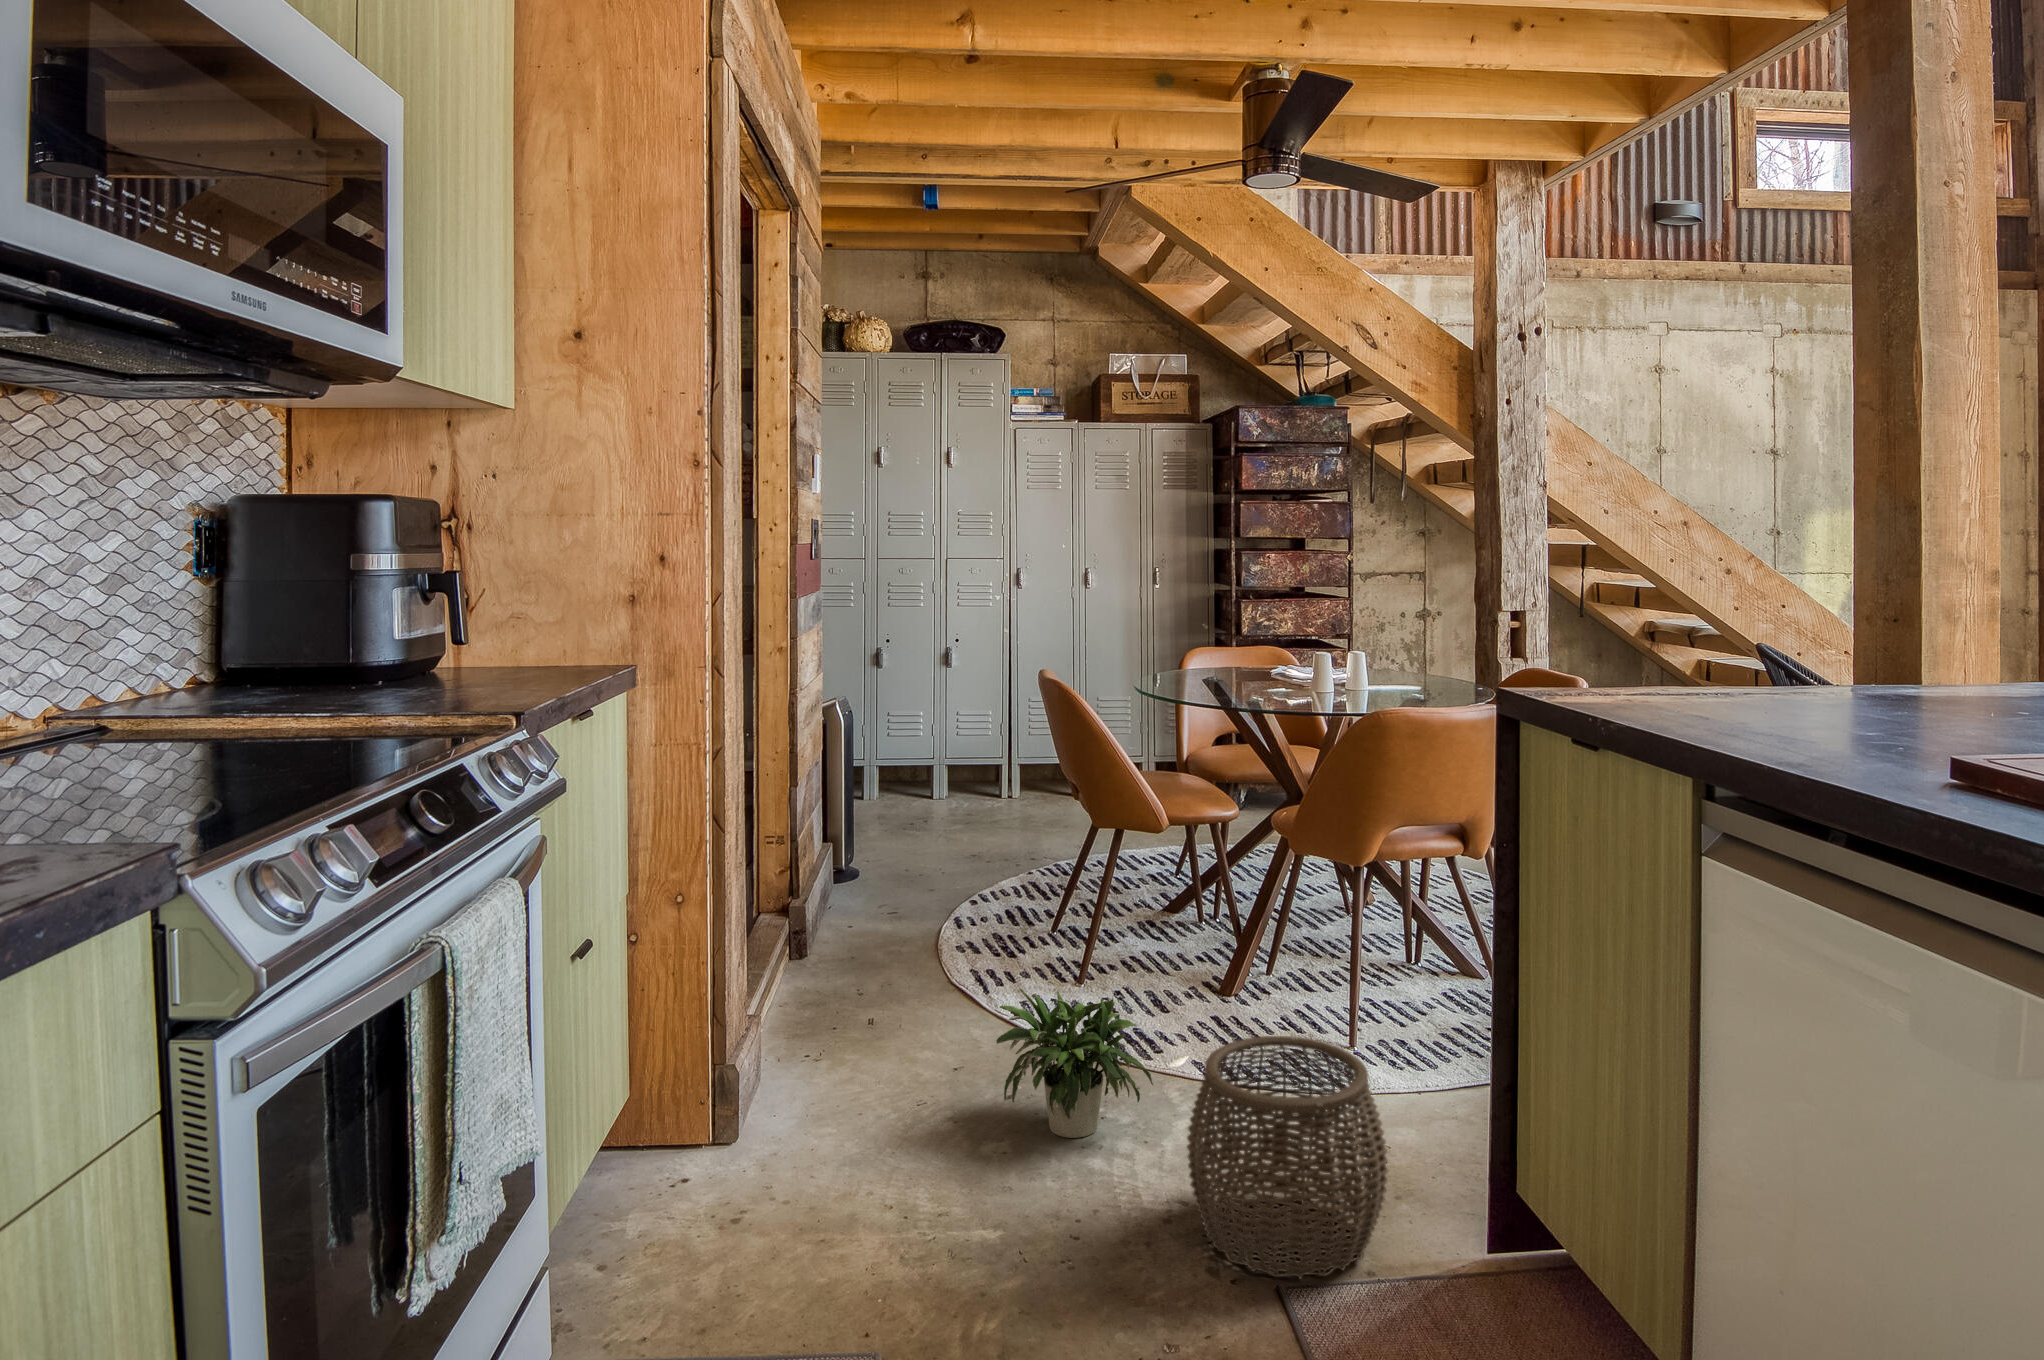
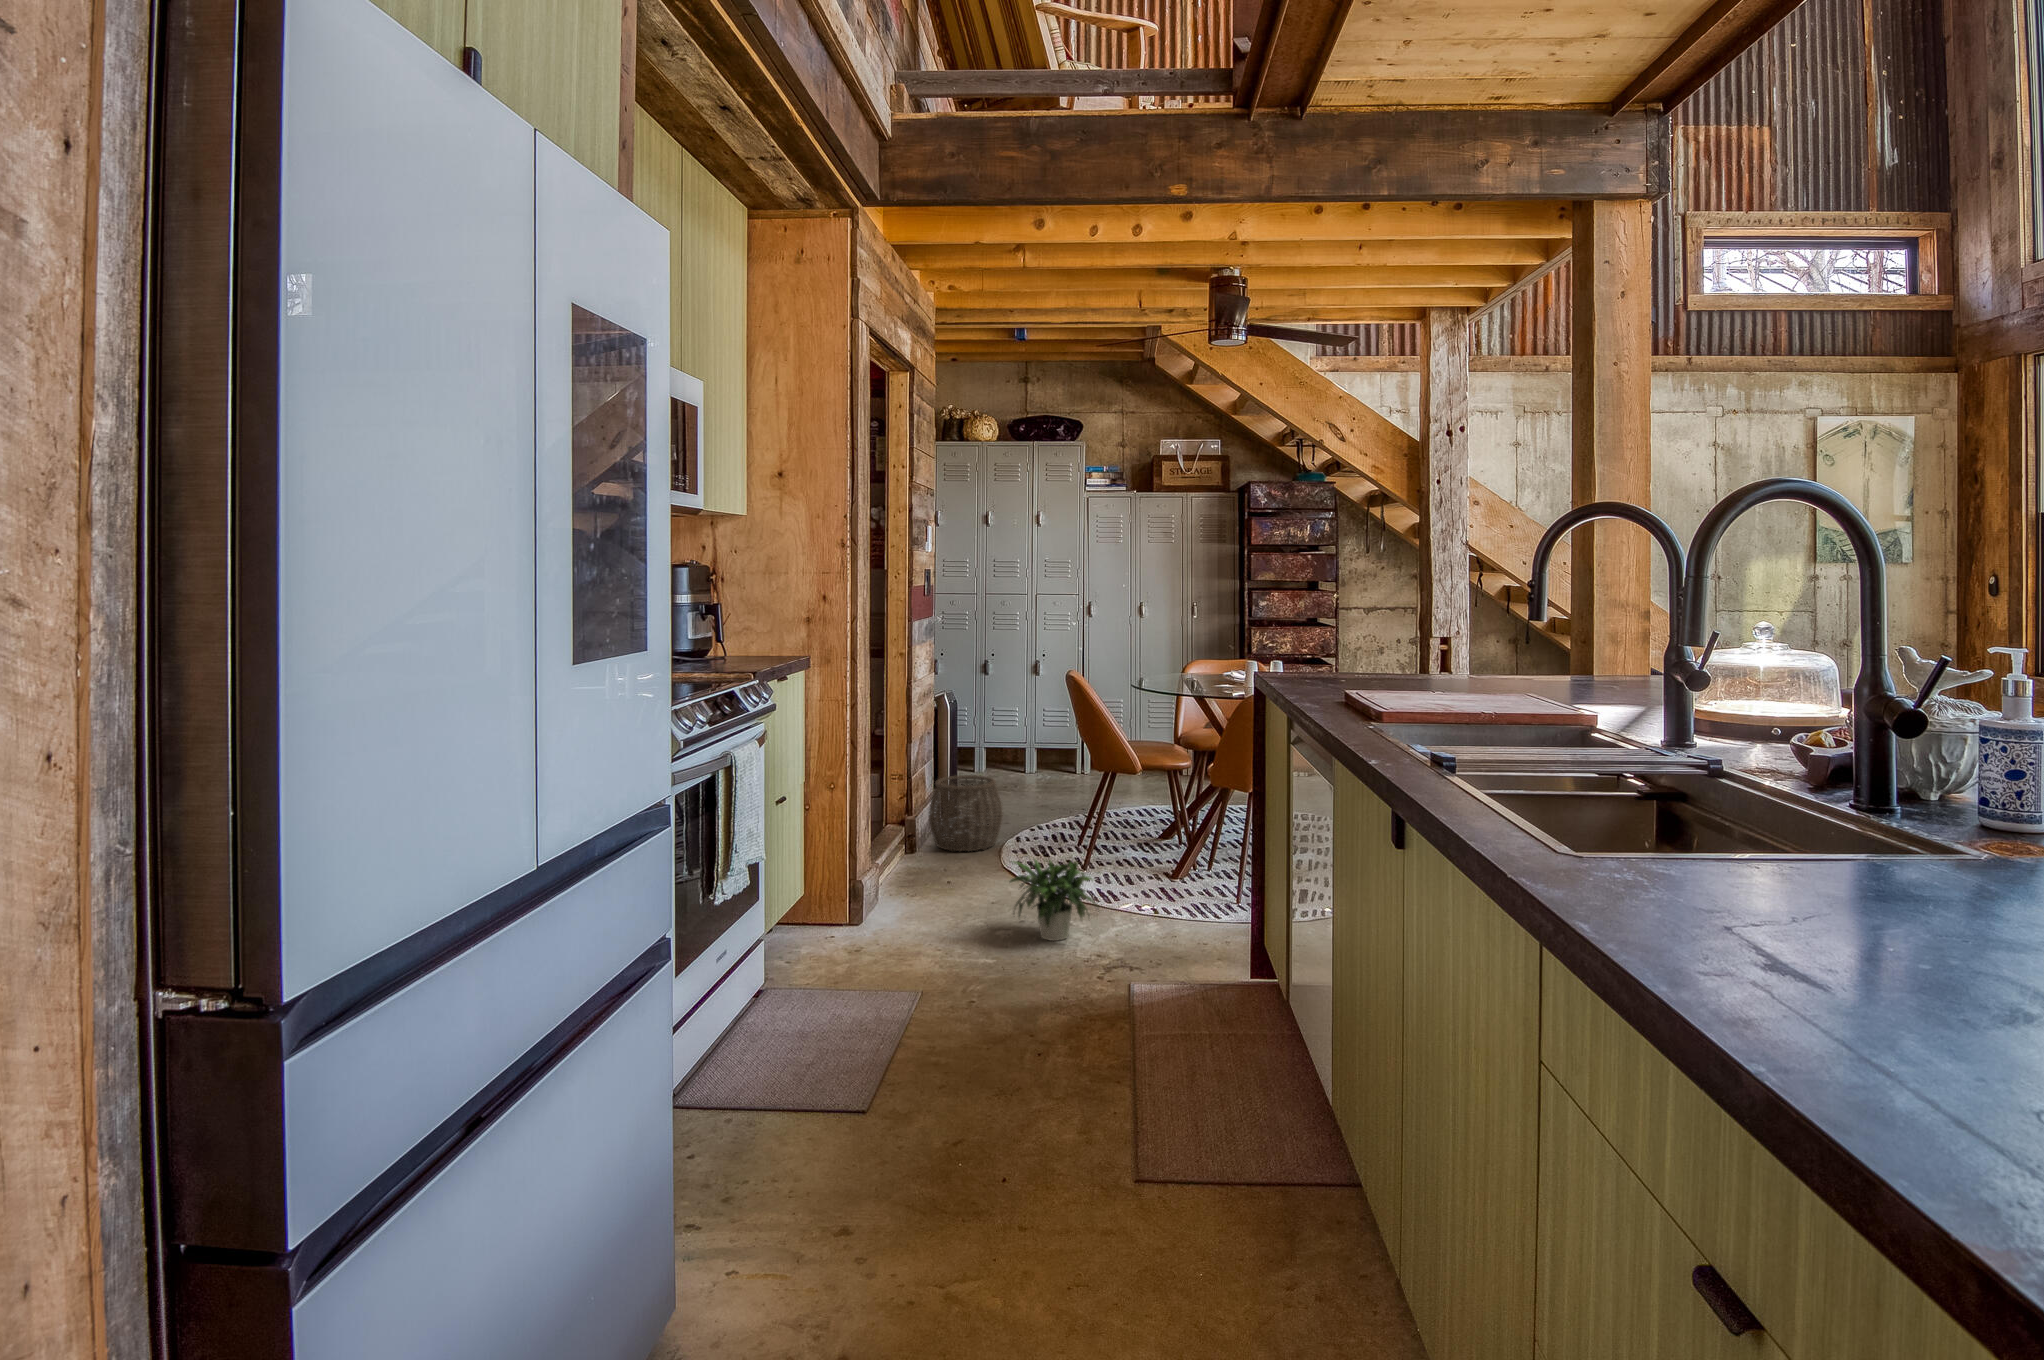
woven basket: present [1187,1036,1388,1279] -> present [929,775,1002,851]

